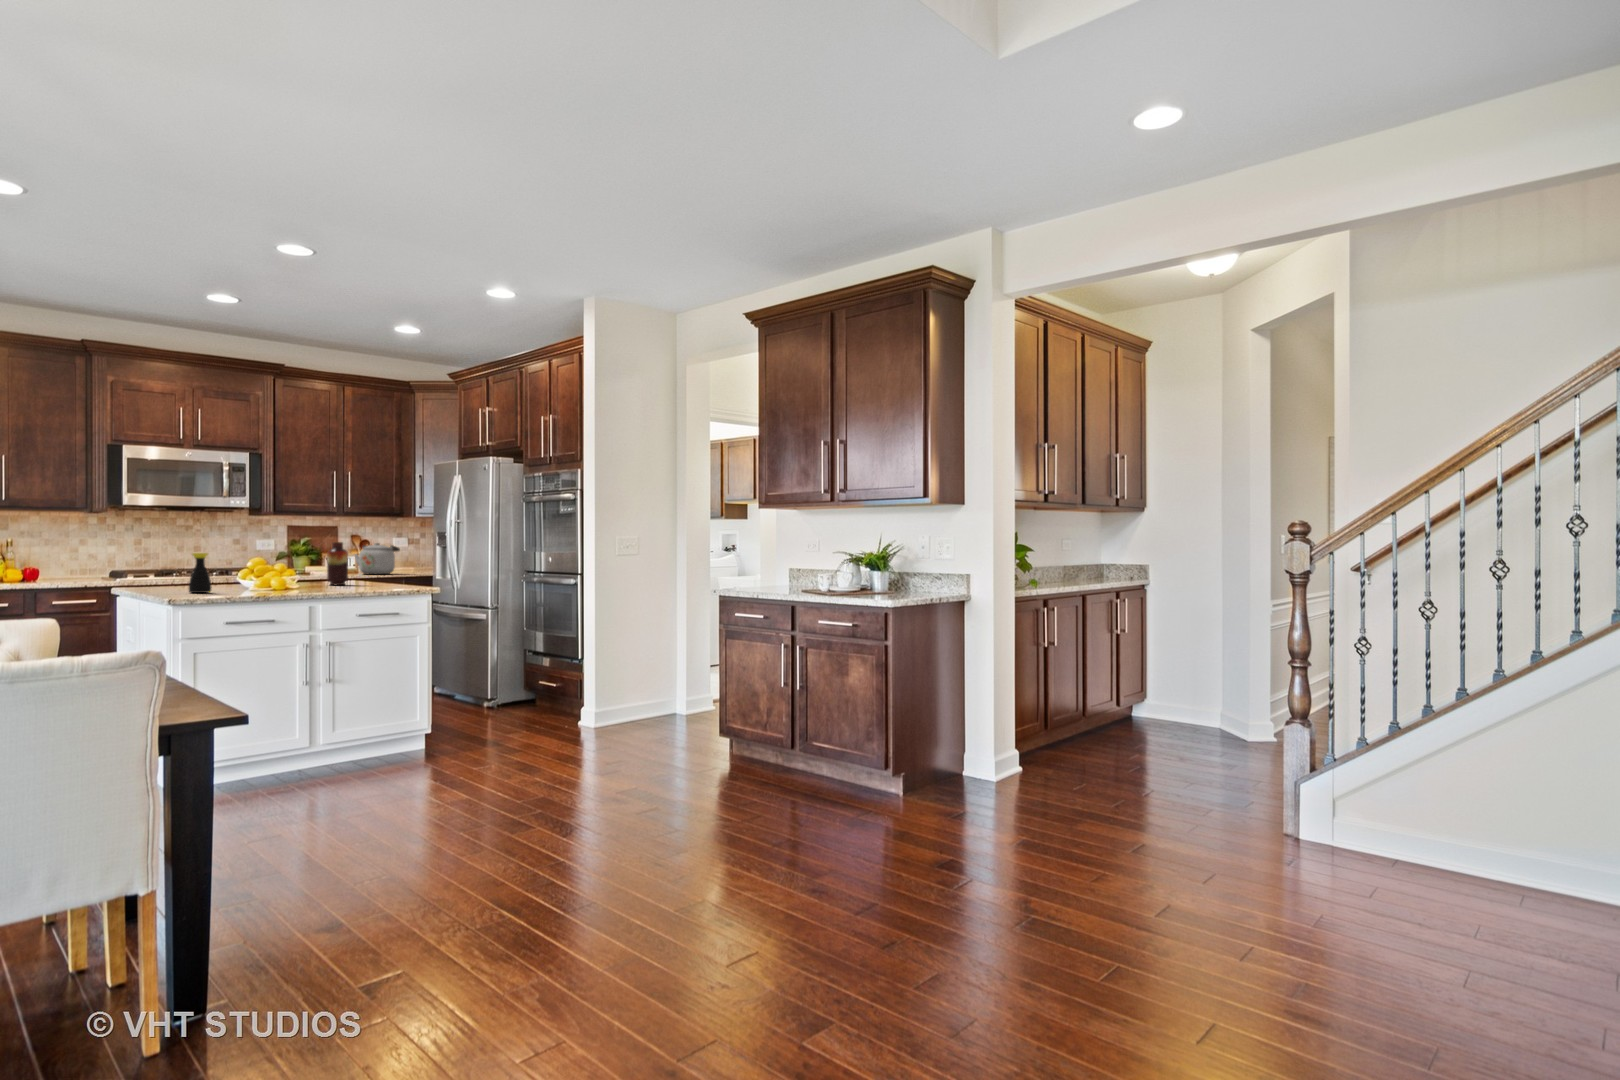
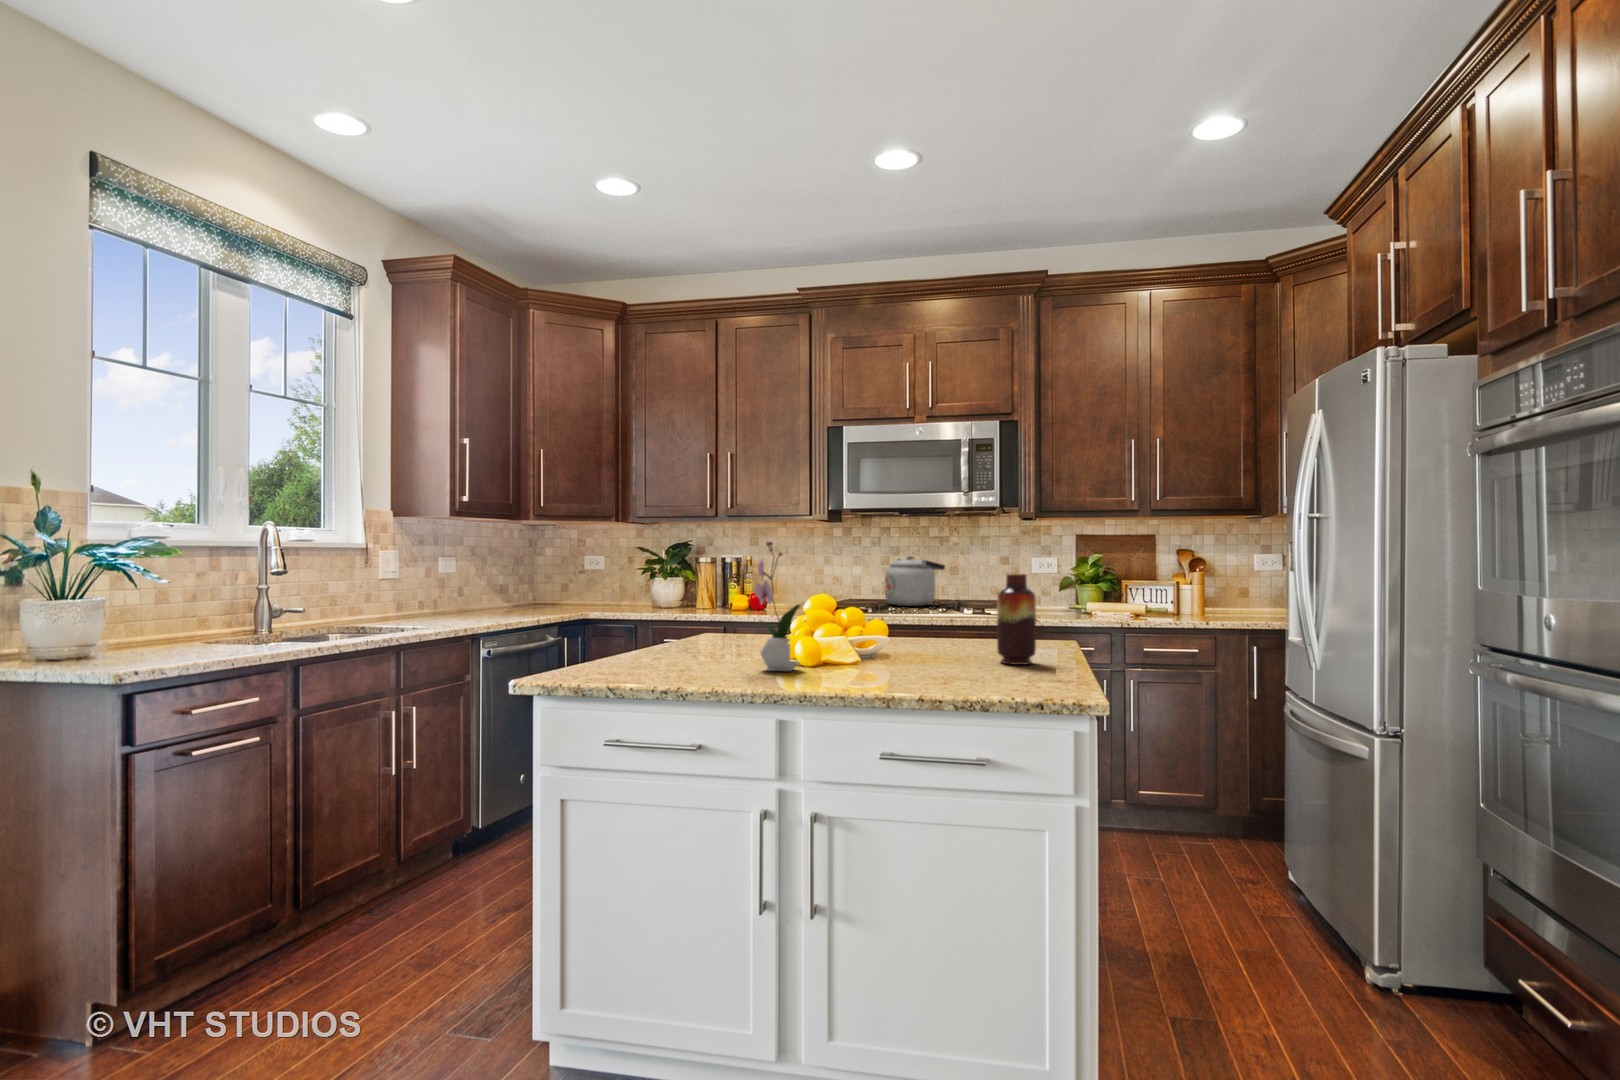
flower arrangement: none [215,524,250,591] -> present [755,542,802,671]
kettle: present [355,543,400,574] -> present [885,556,945,606]
bottle: present [189,553,212,593] -> none [683,598,719,677]

